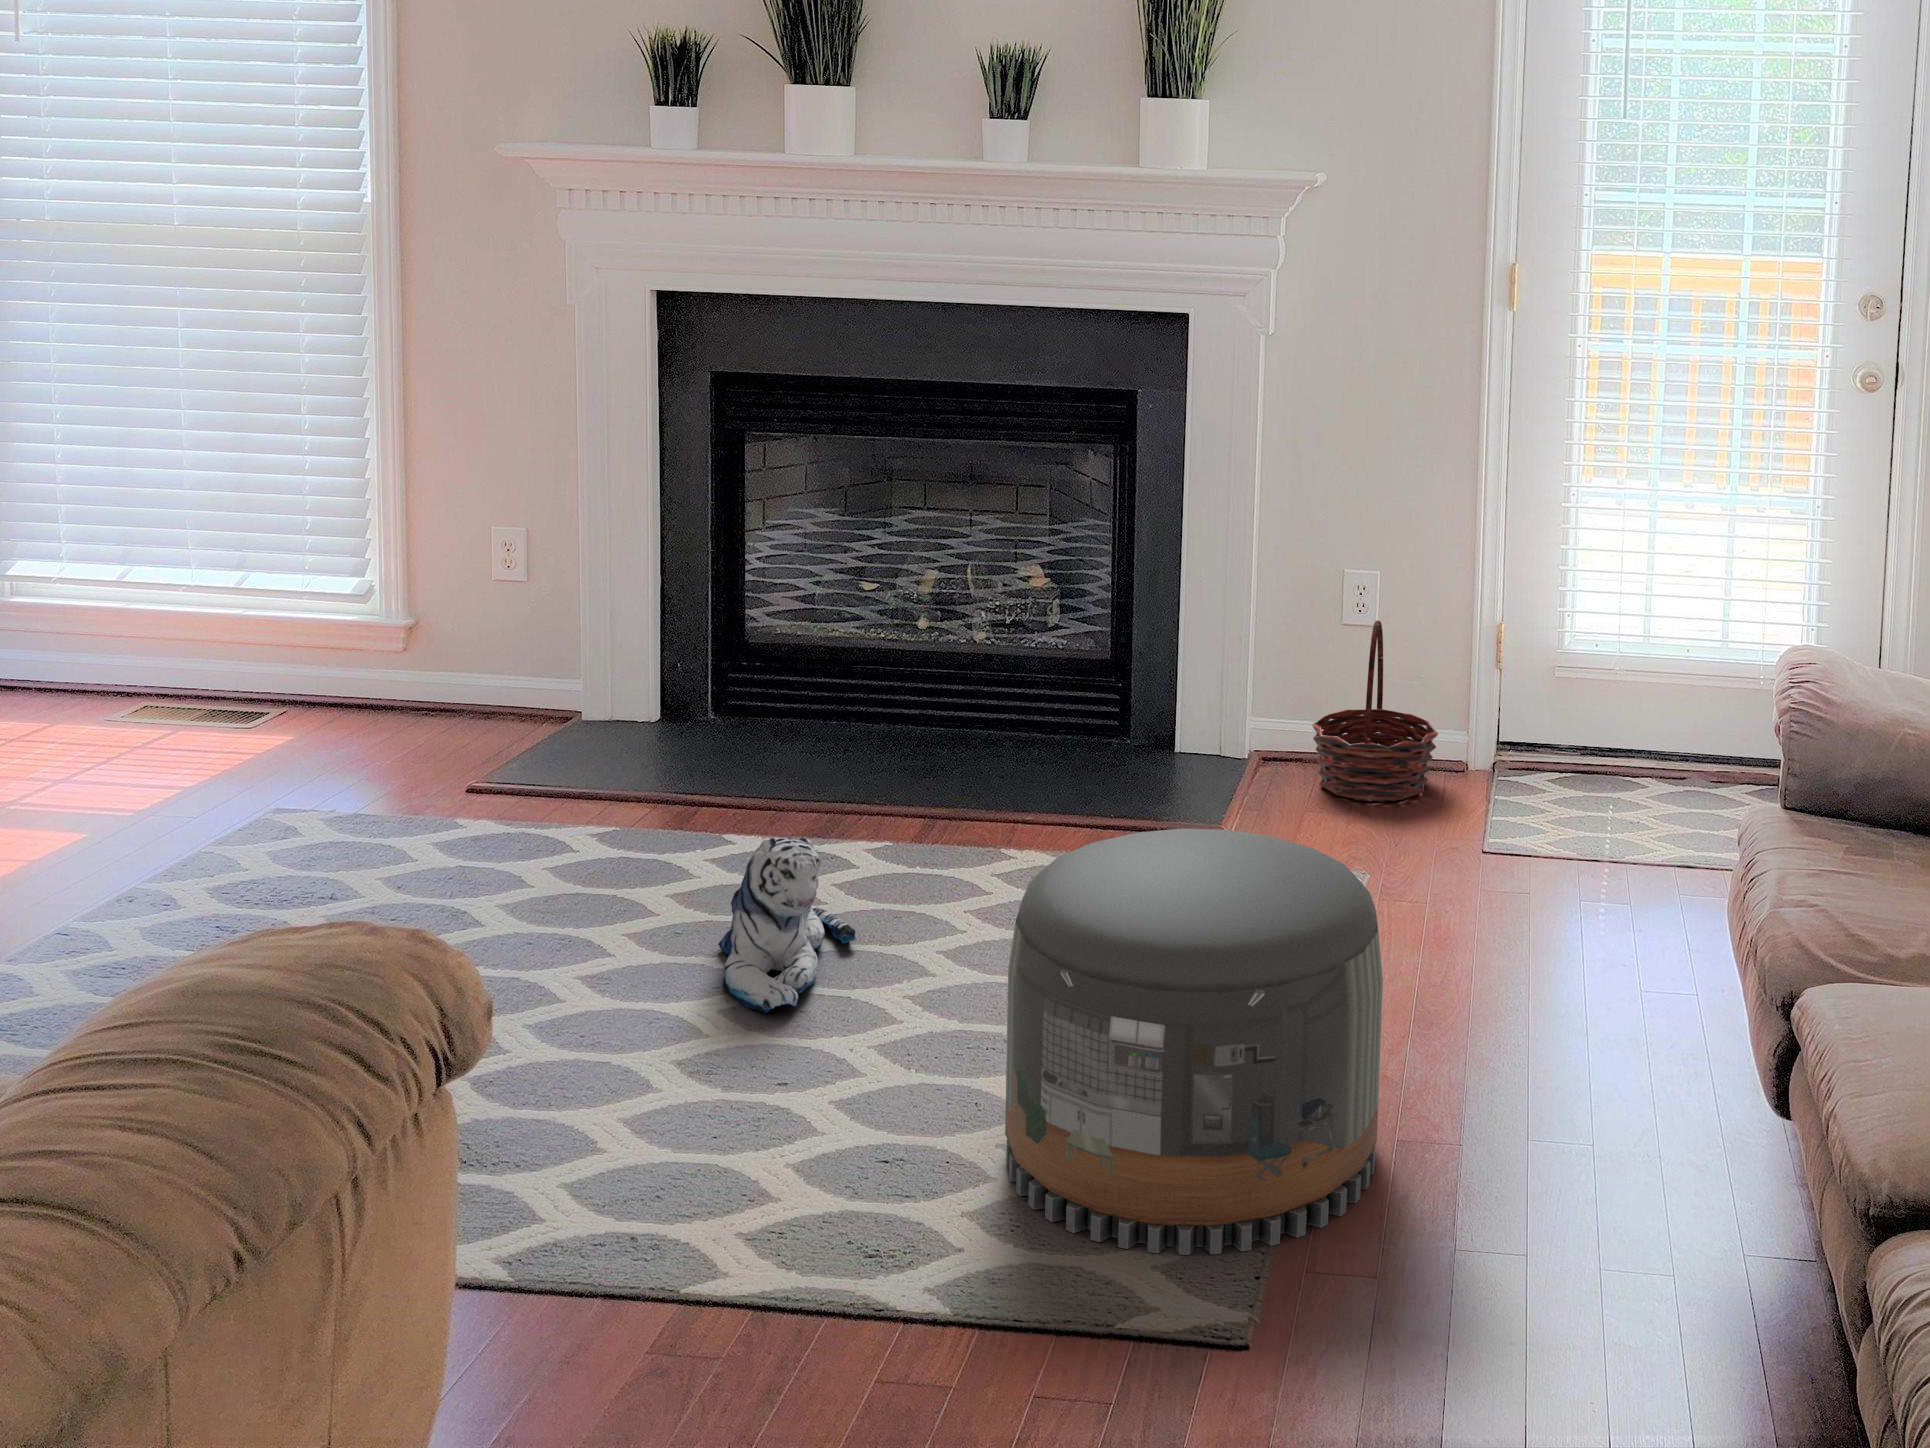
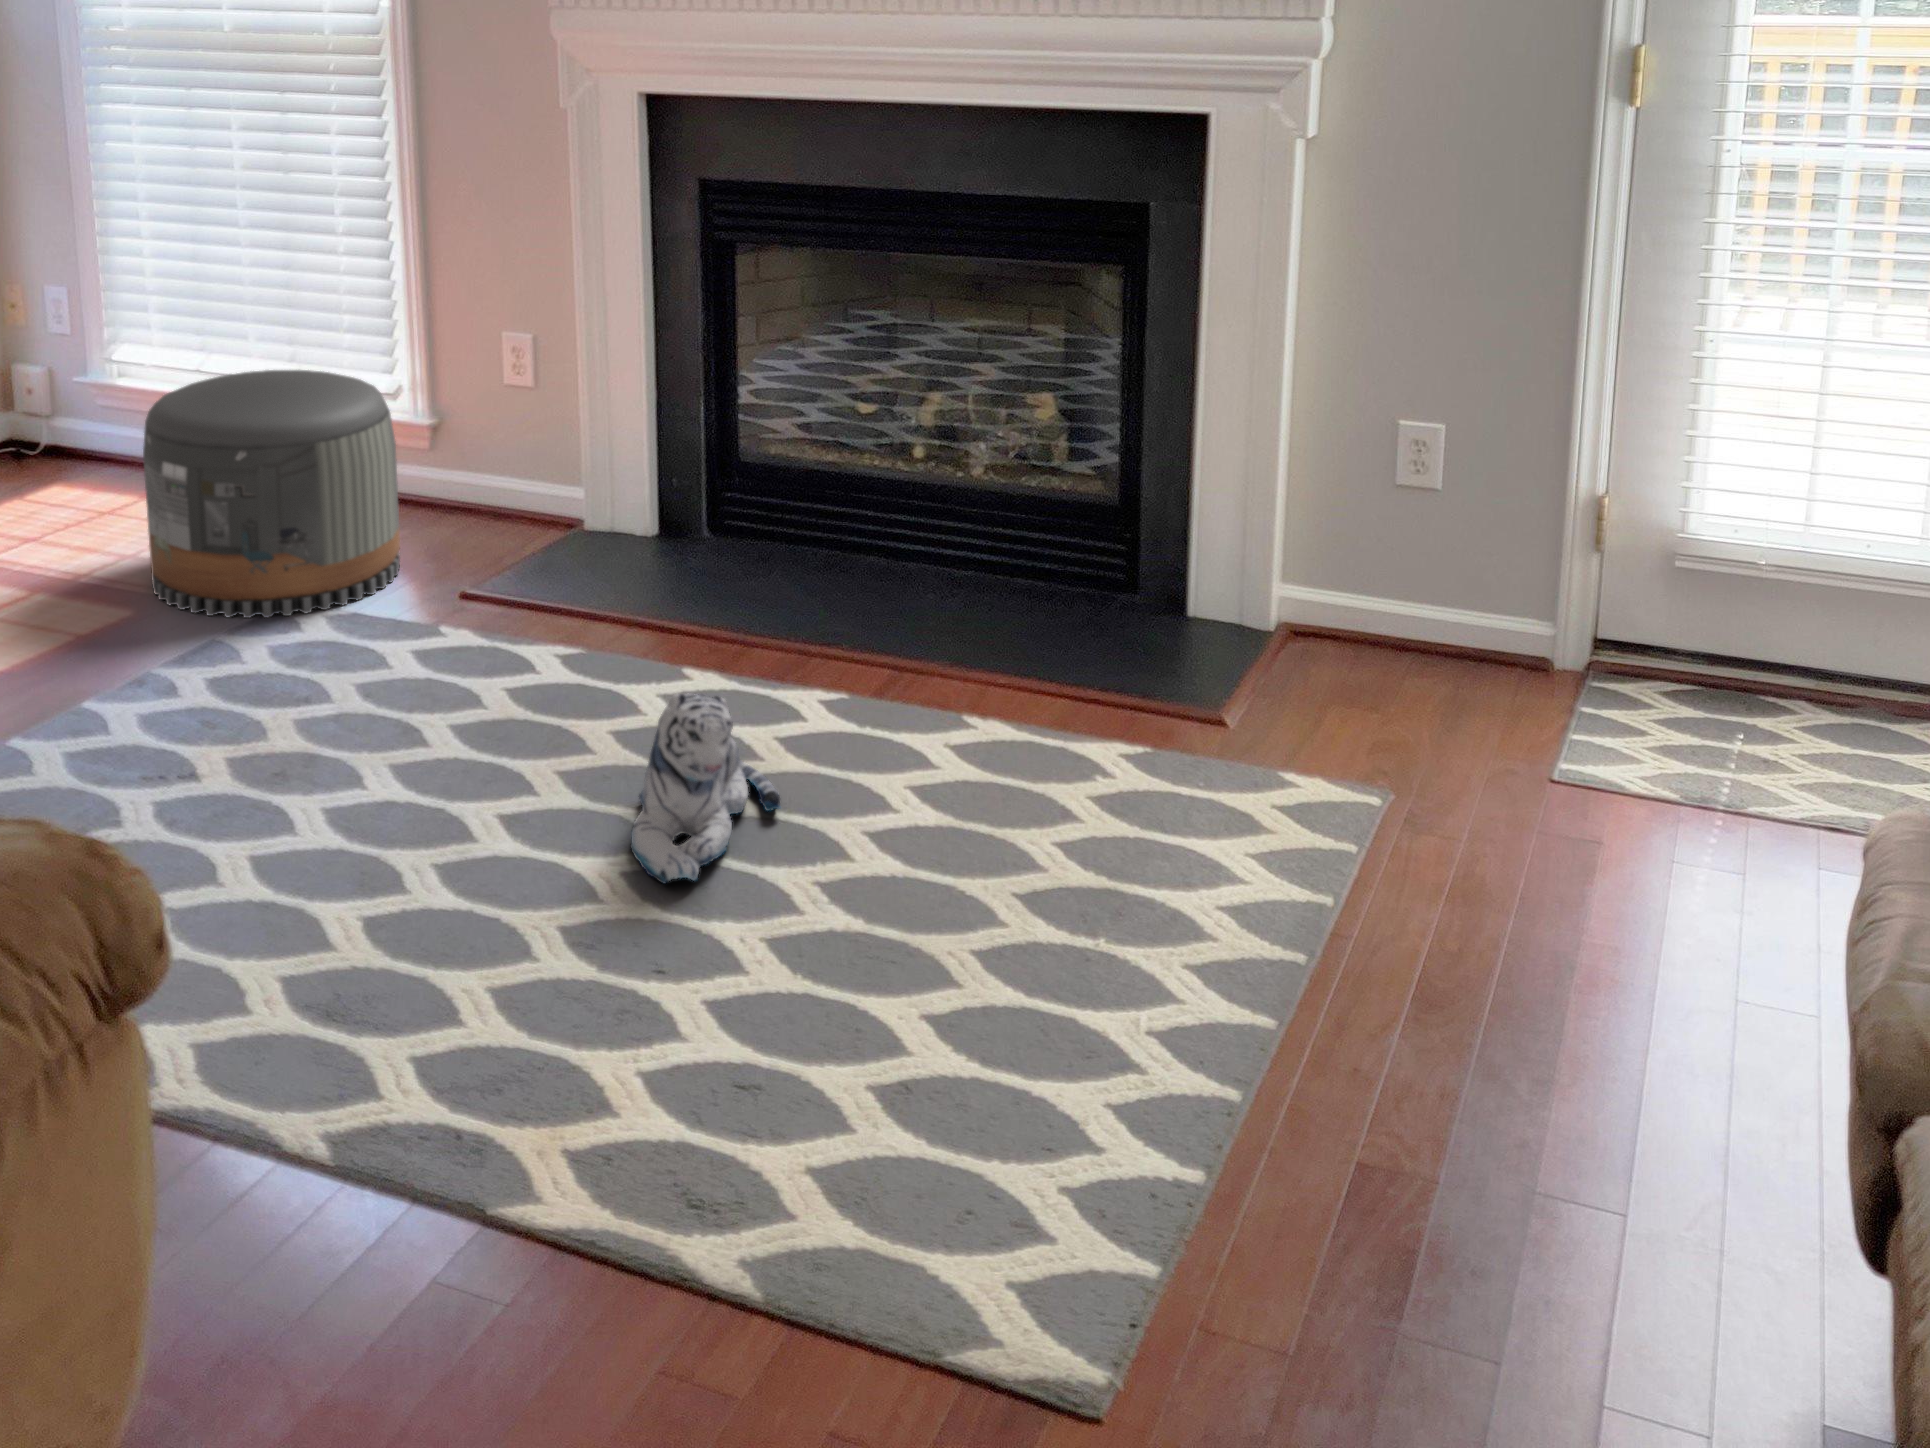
basket: present [1312,620,1438,802] -> none [1351,485,1510,700]
pouf: present [1005,829,1383,1255] -> present [143,370,400,618]

